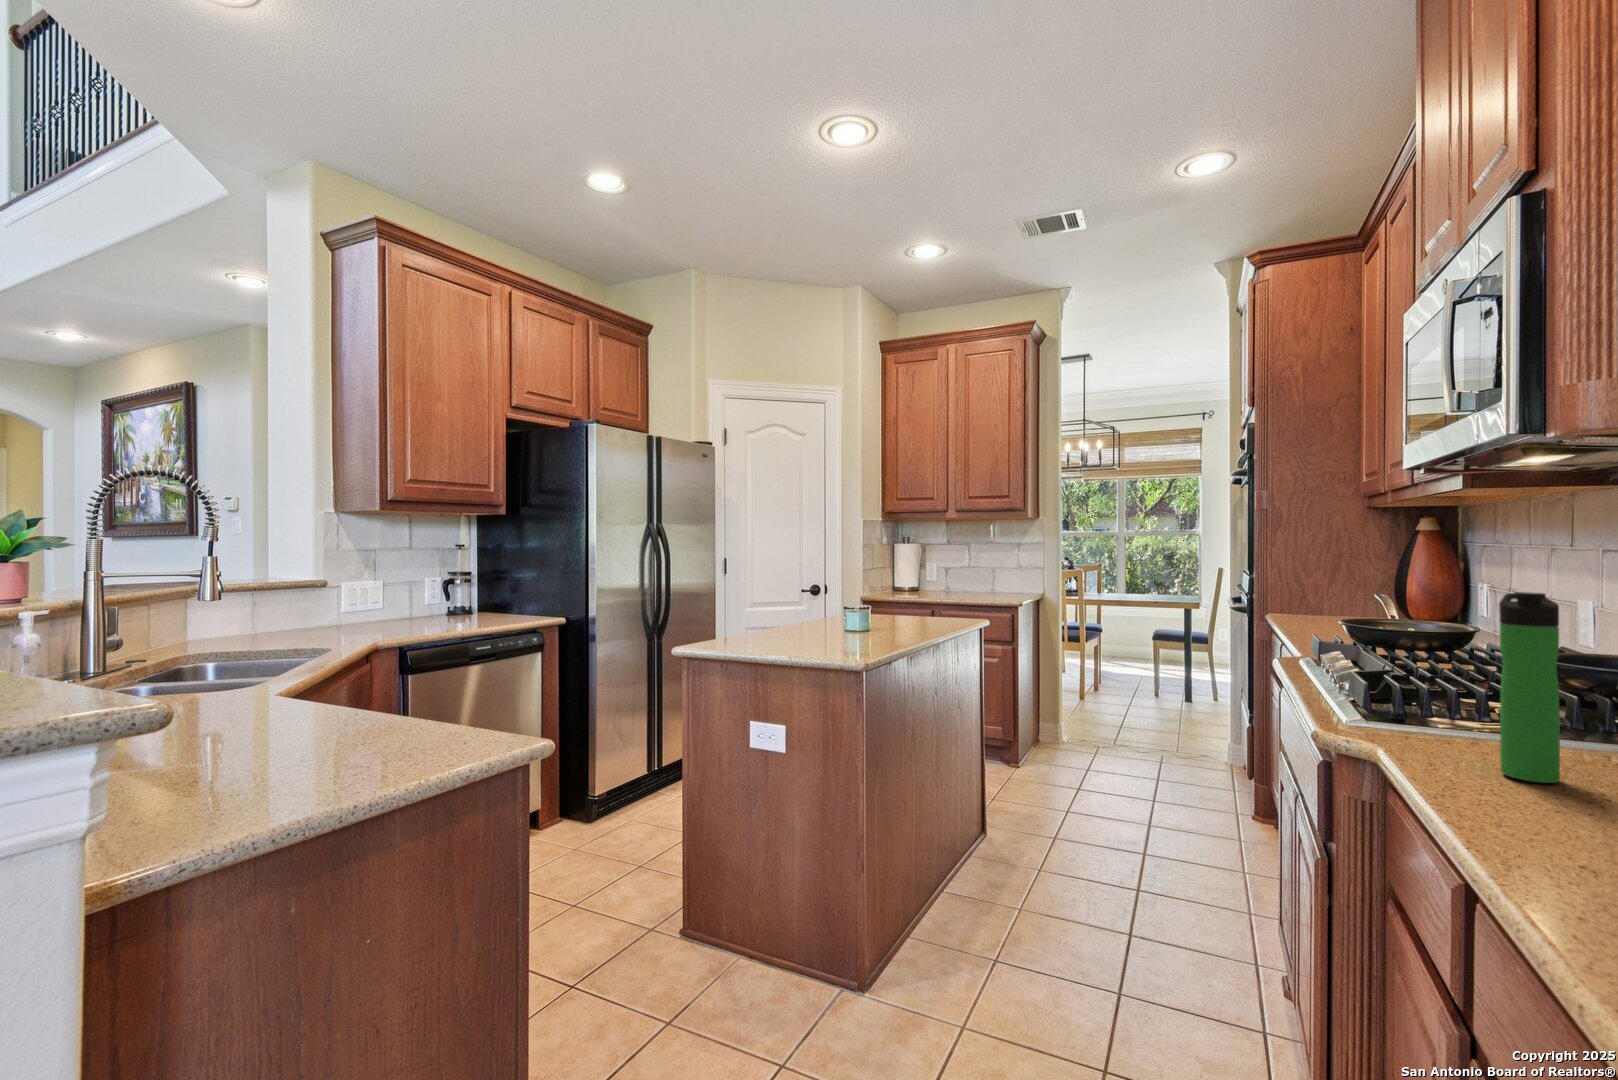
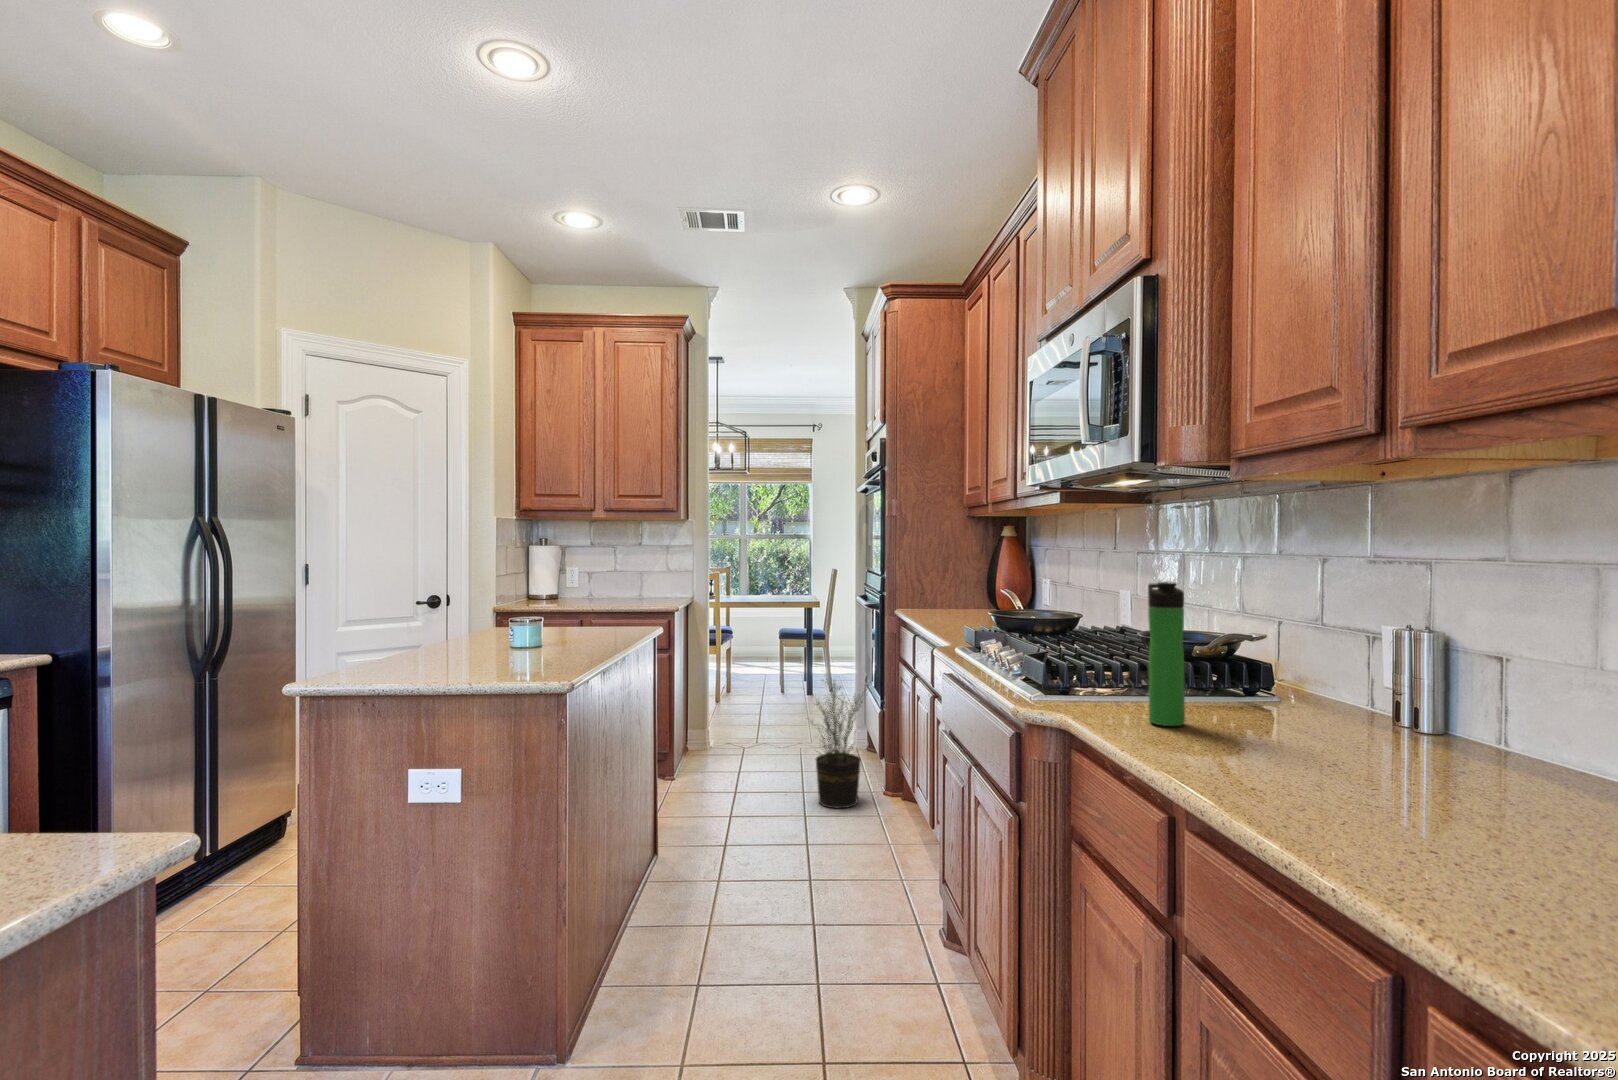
potted plant: none [1148,673,1246,823] -> present [810,679,871,808]

